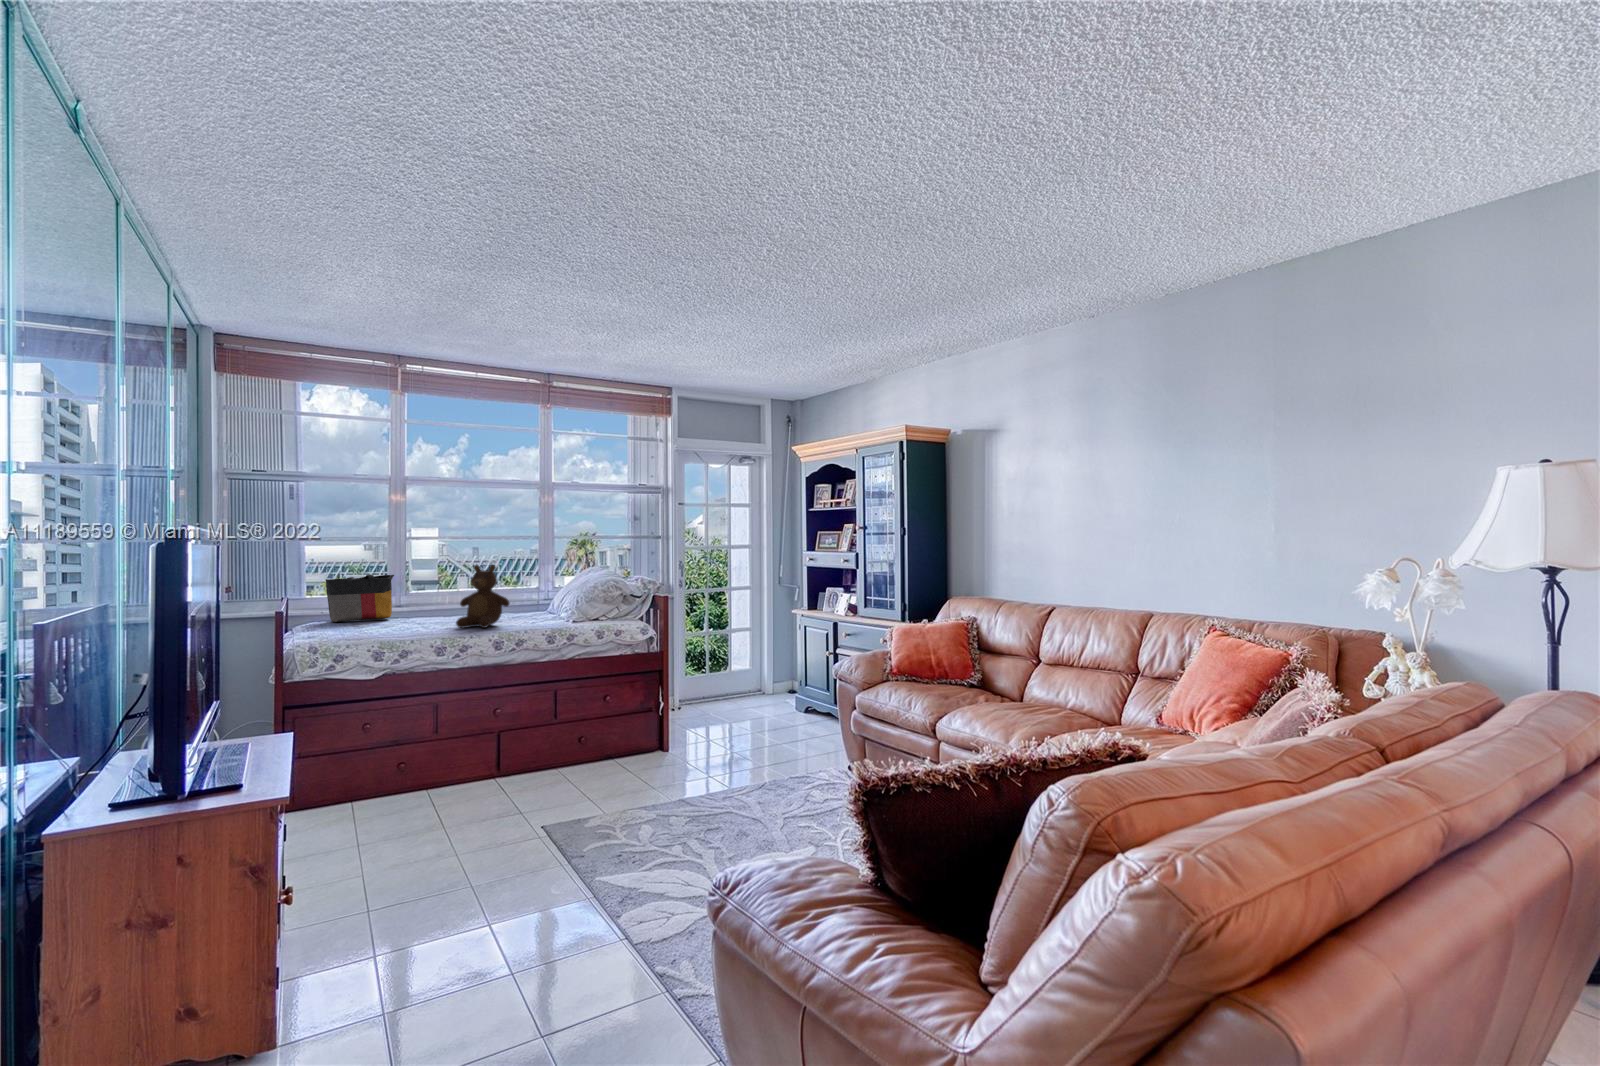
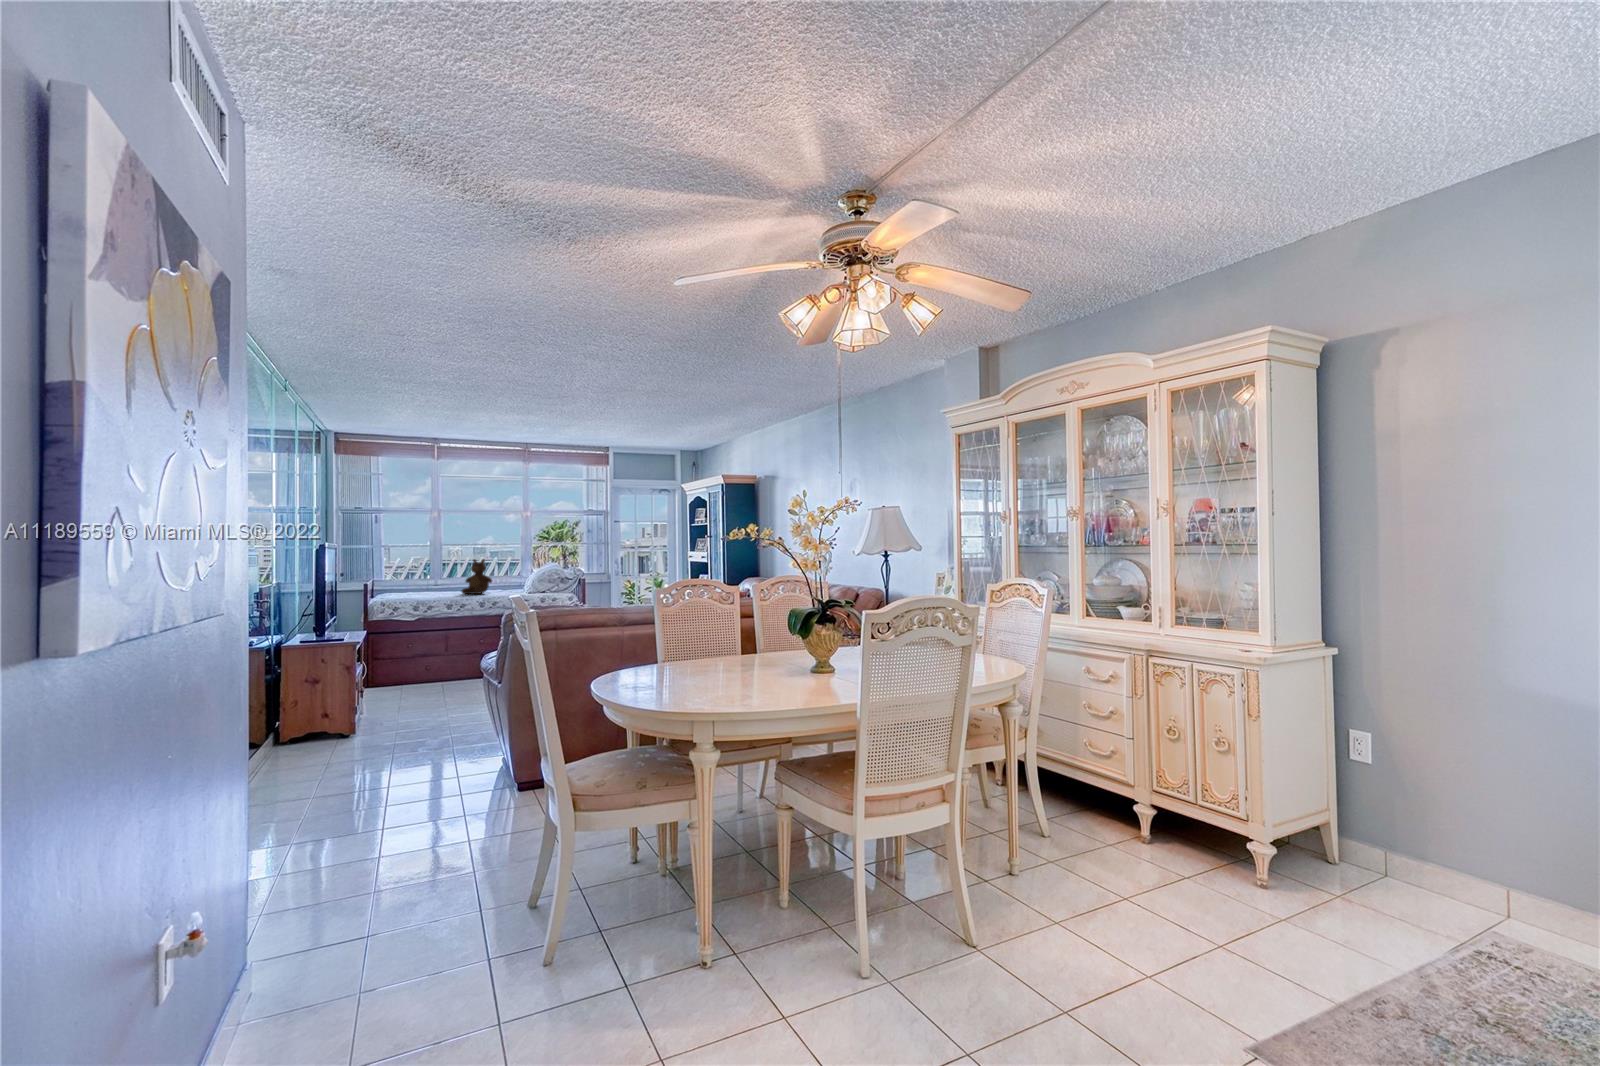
tote bag: present [326,574,394,622] -> none [393,565,432,592]

